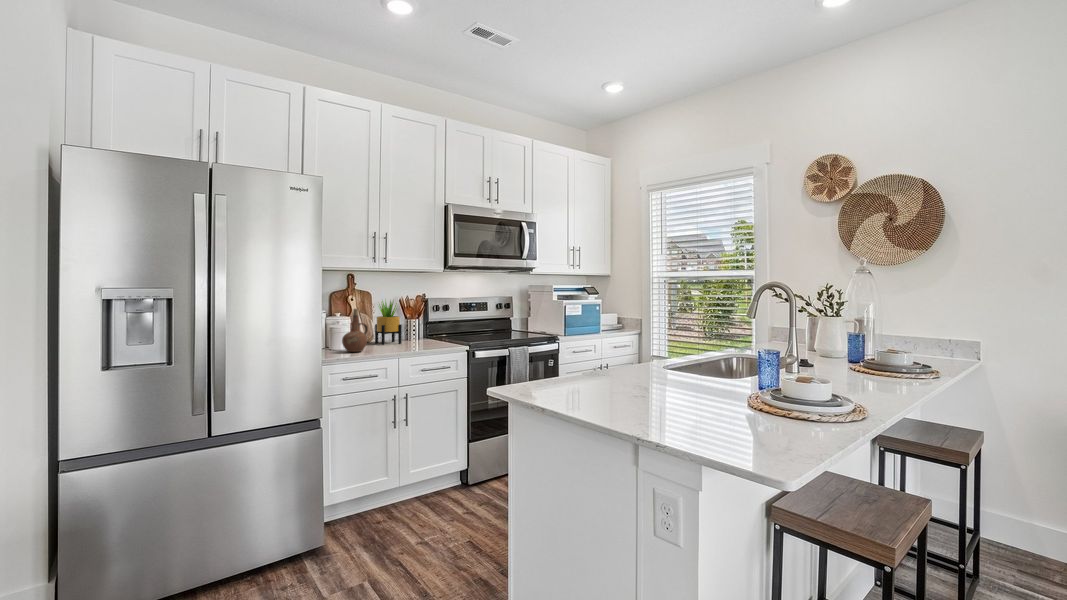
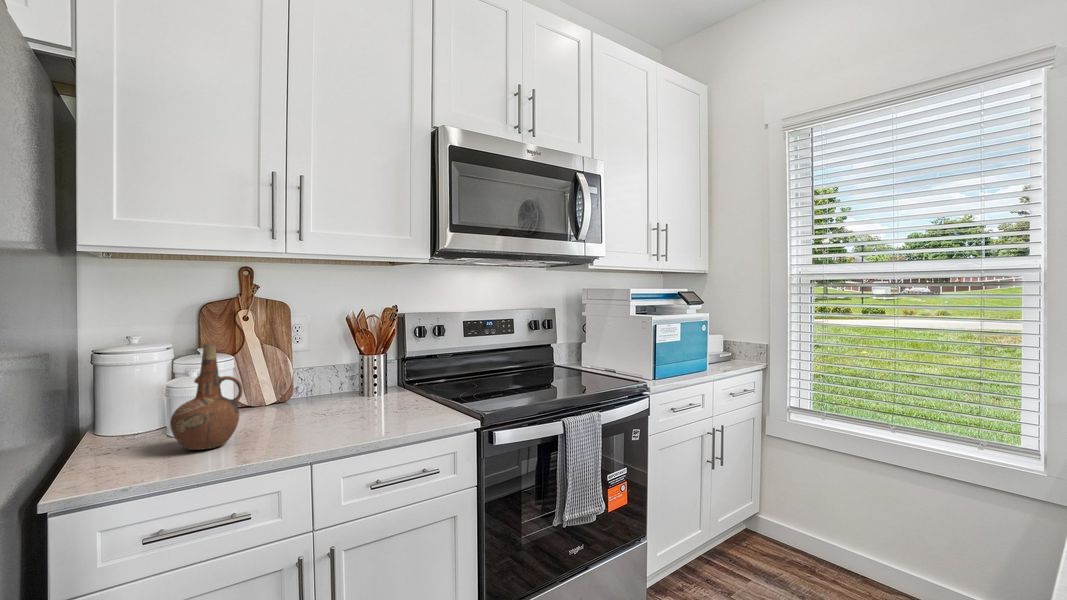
potted plant: present [375,301,402,345] -> none [286,314,346,413]

